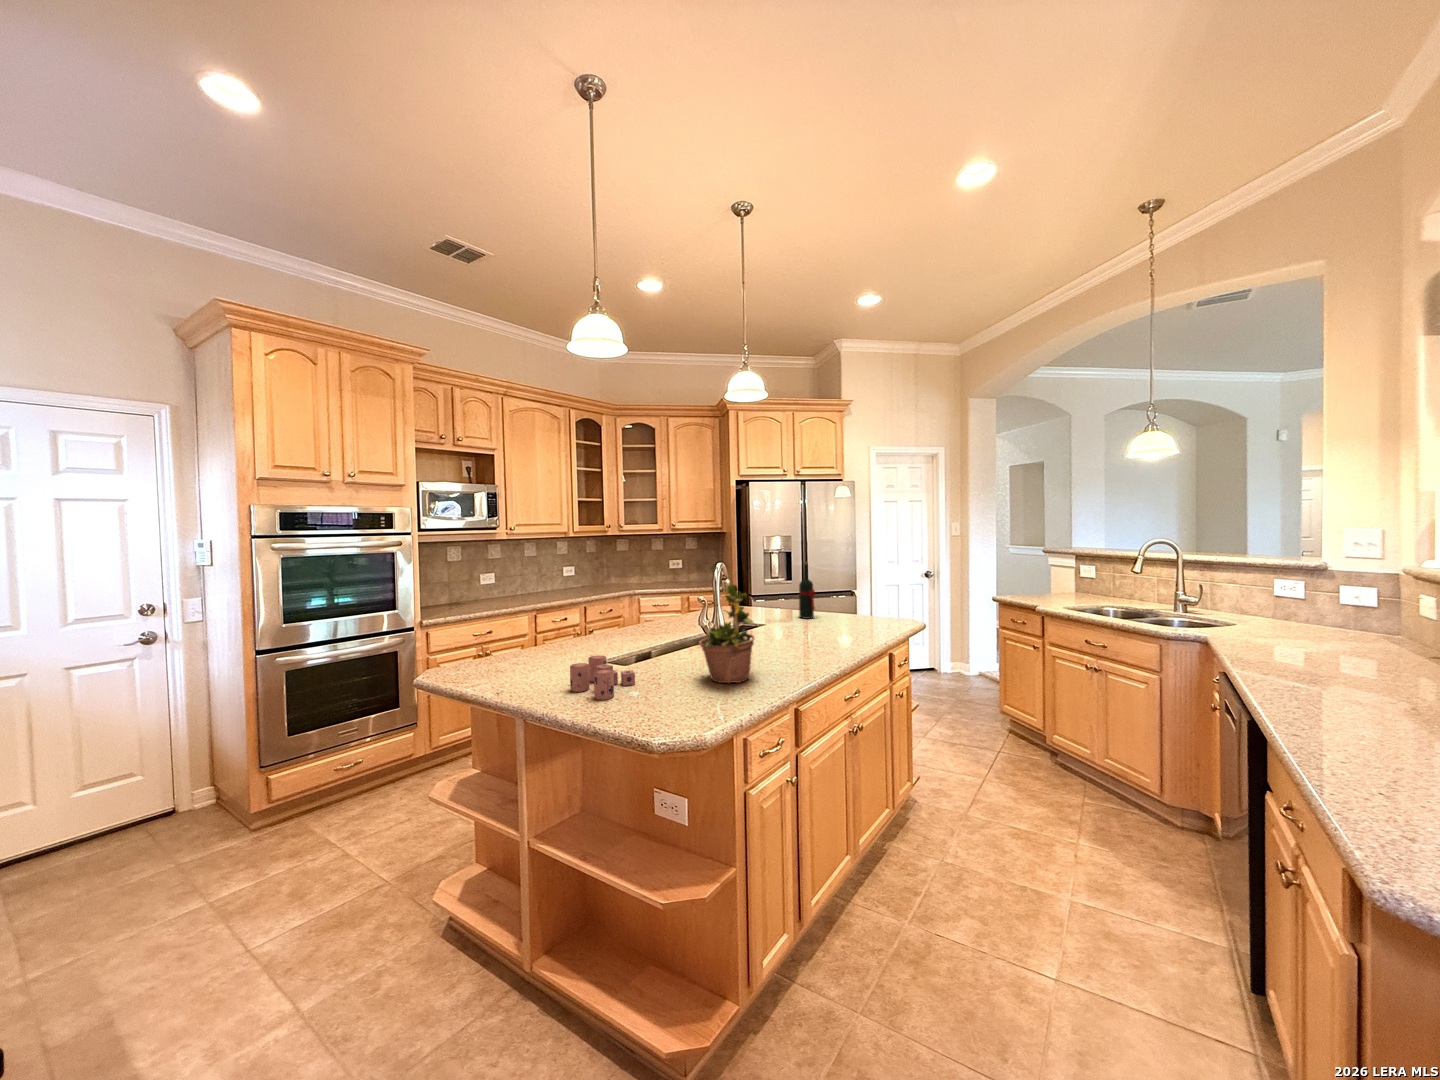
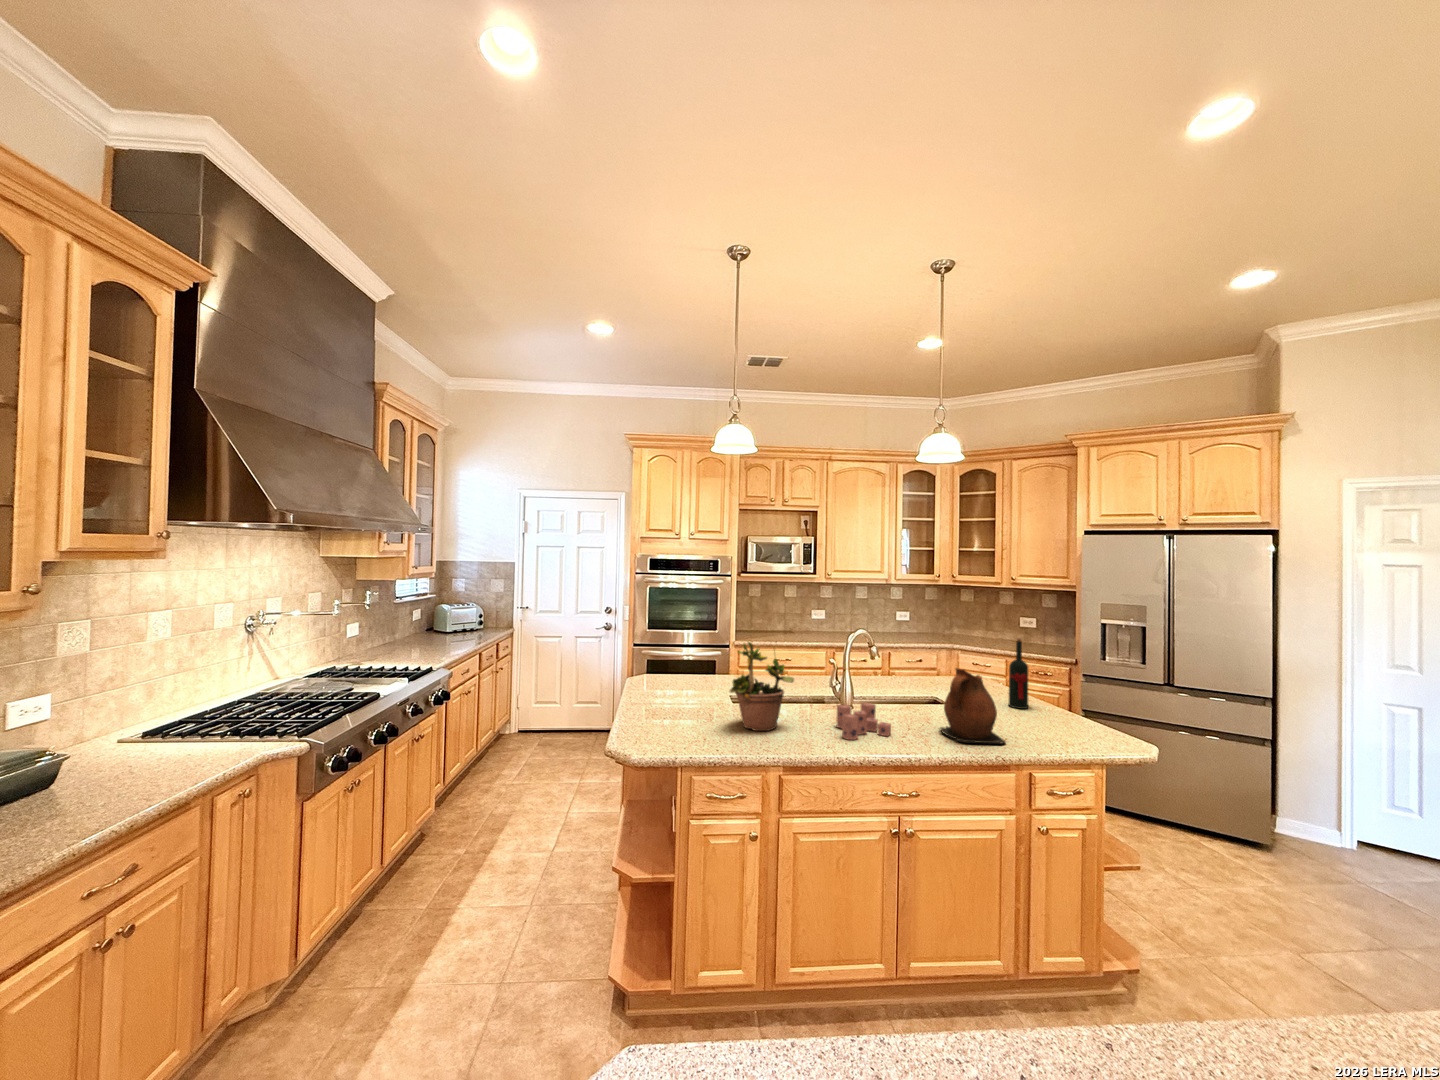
ceramic pitcher: none [823,584,878,644] -> present [941,668,1005,744]
candle: present [570,655,635,700] -> present [837,703,891,740]

